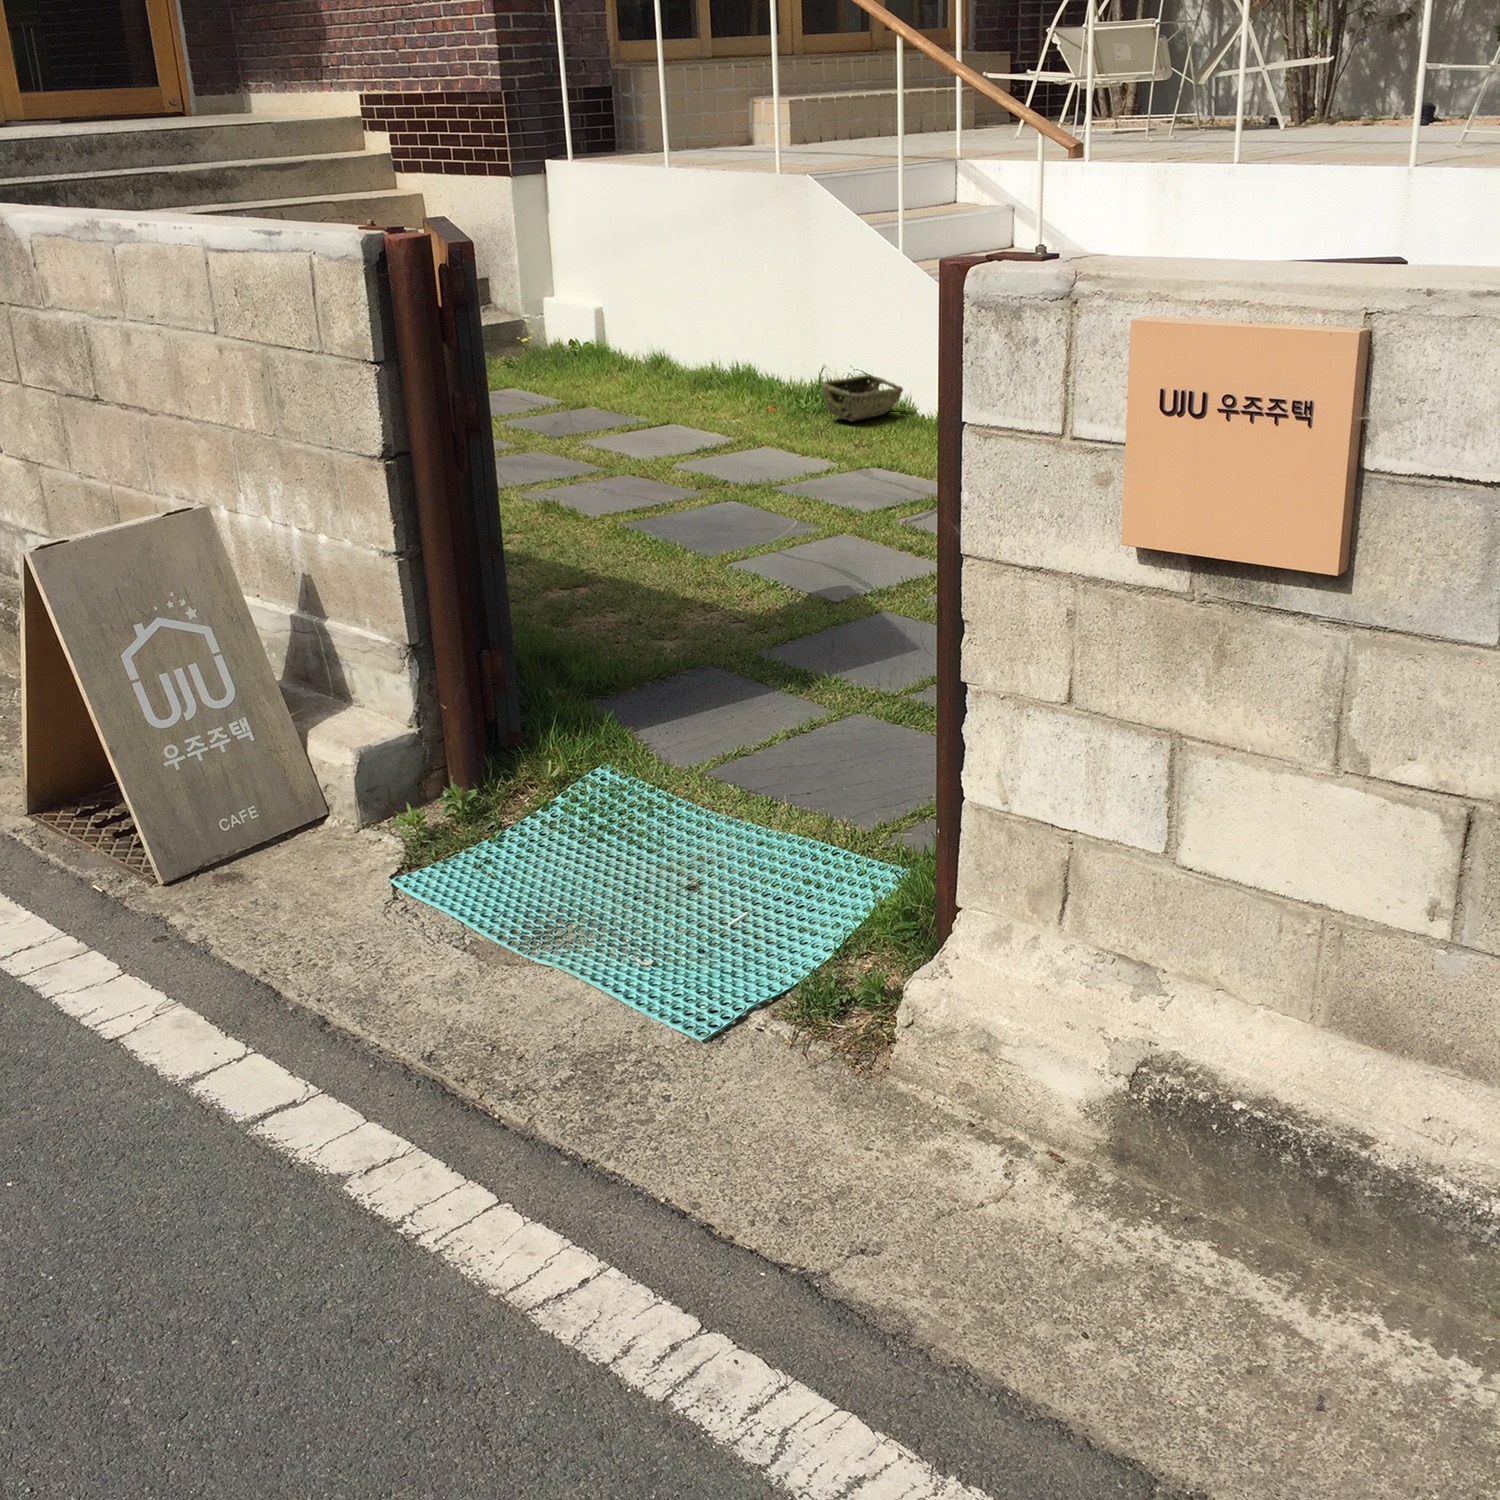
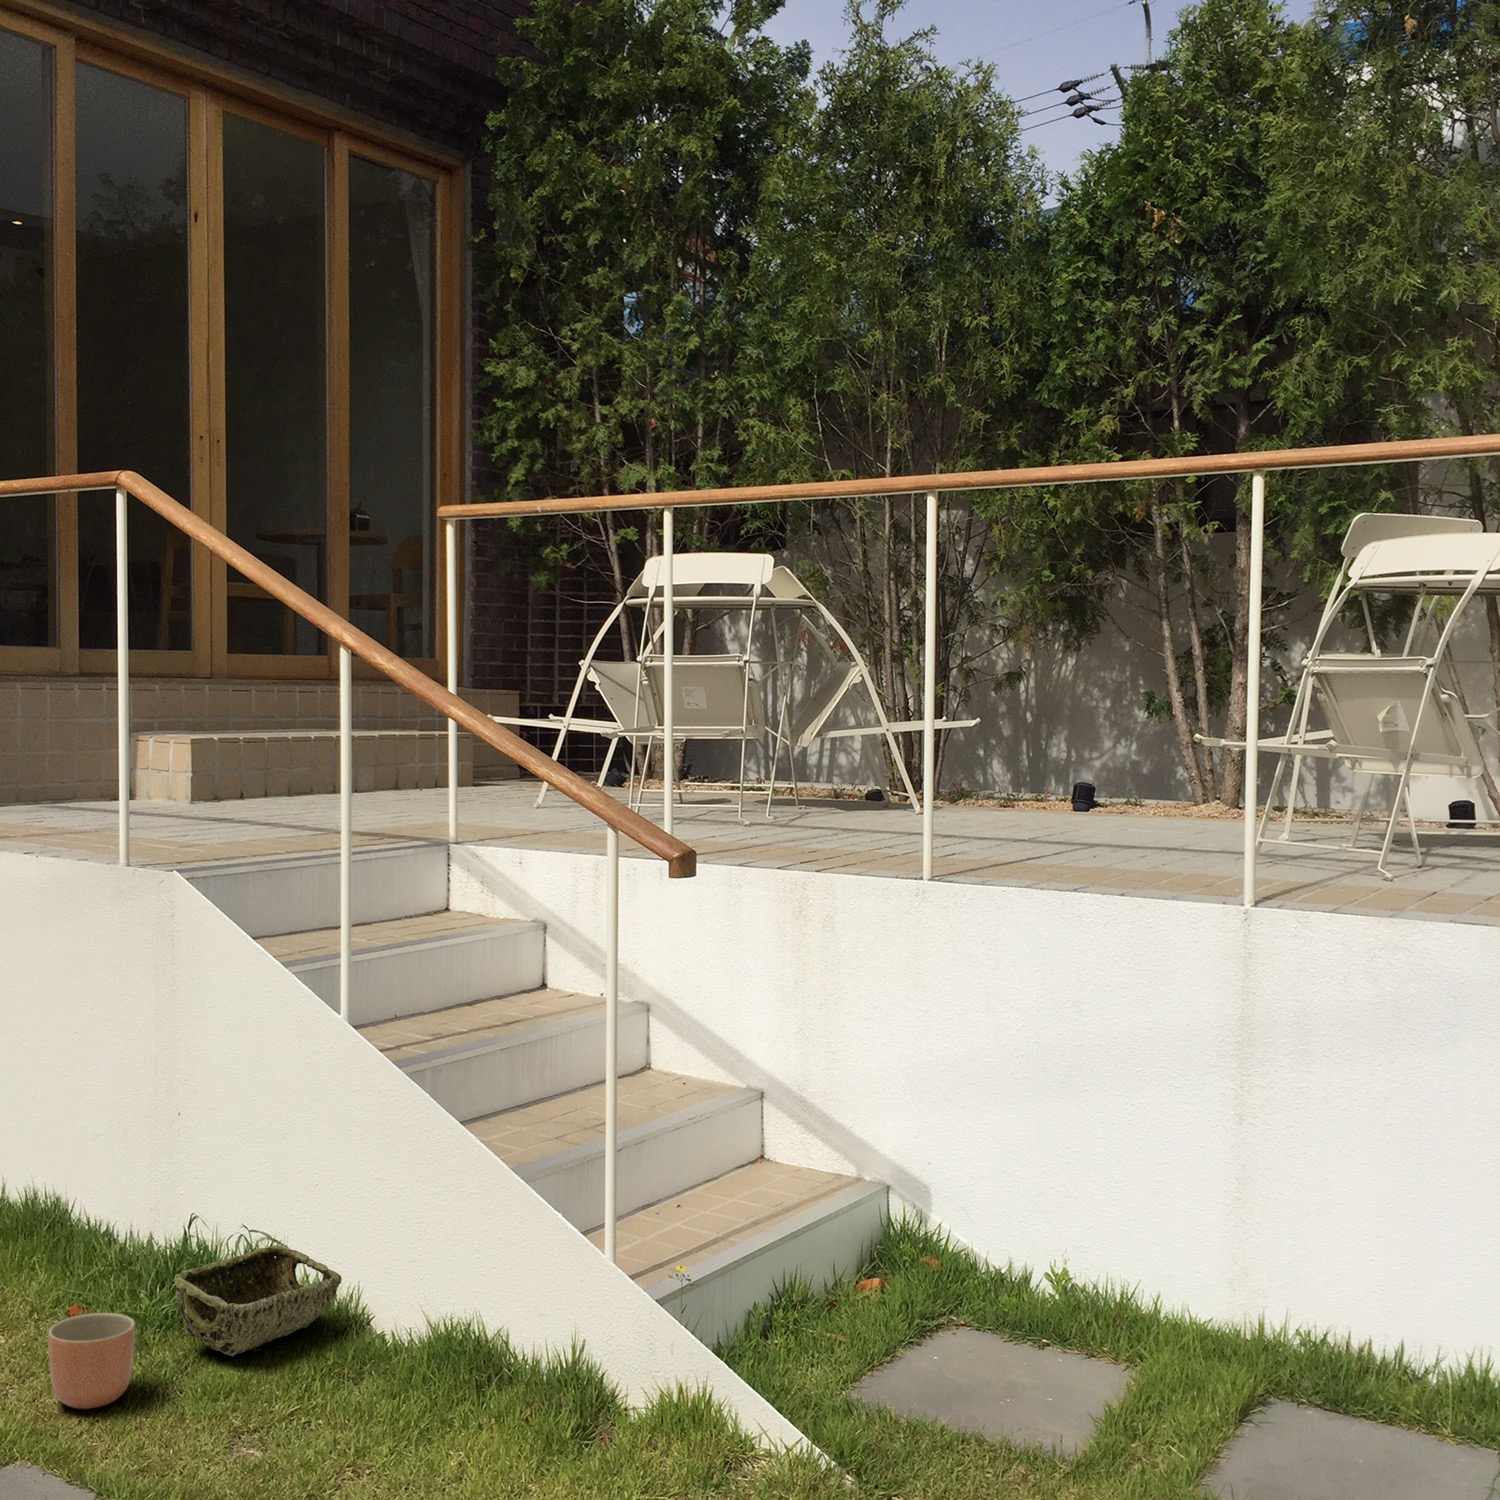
planter: none [768,396,807,437] -> present [48,1313,135,1409]

